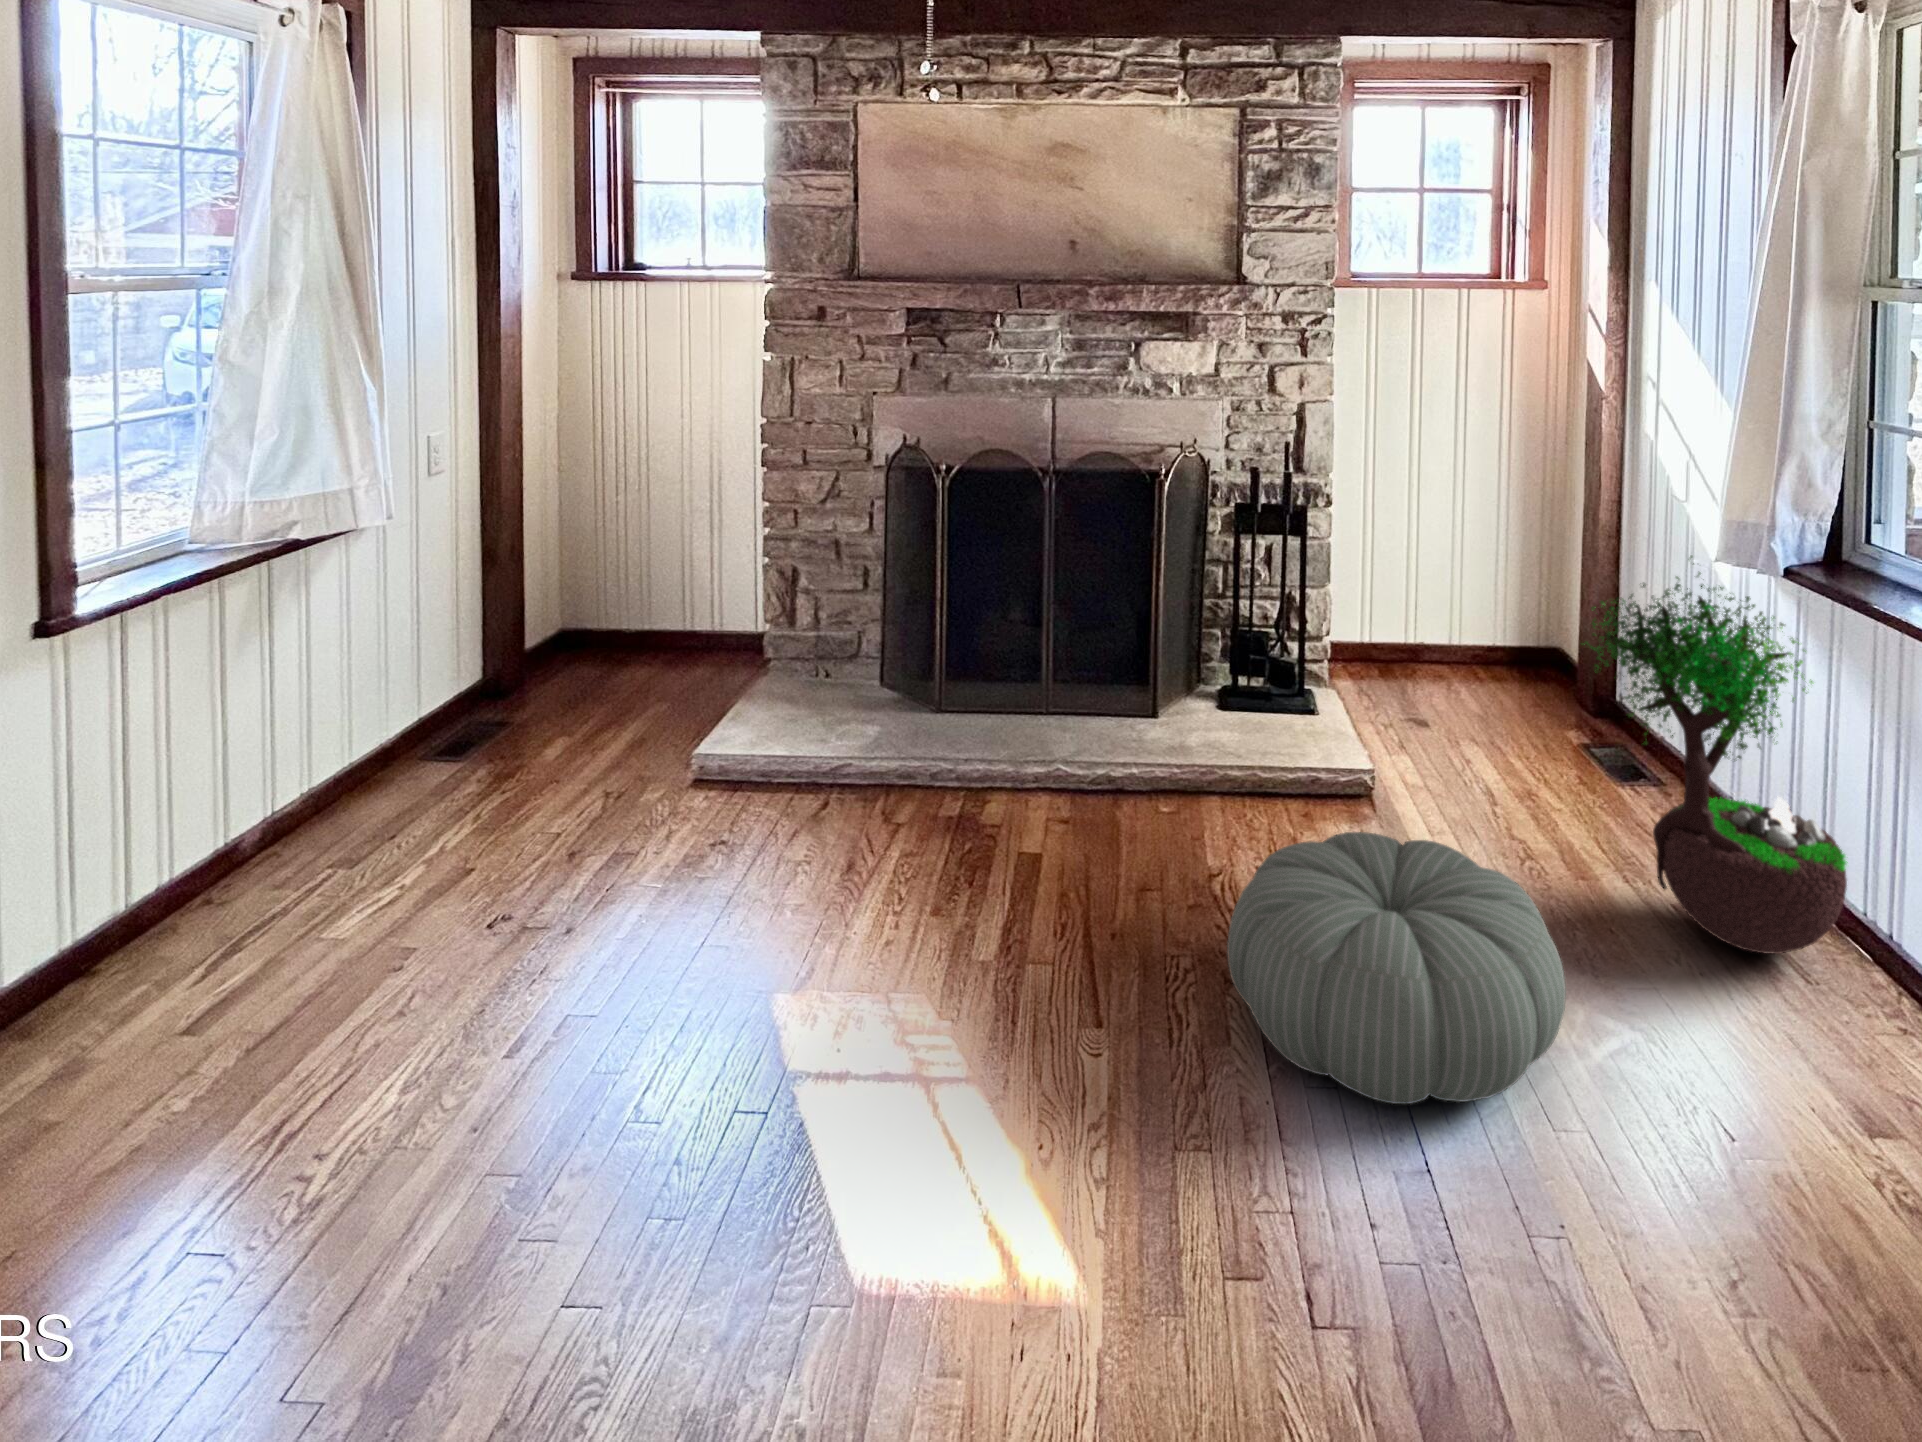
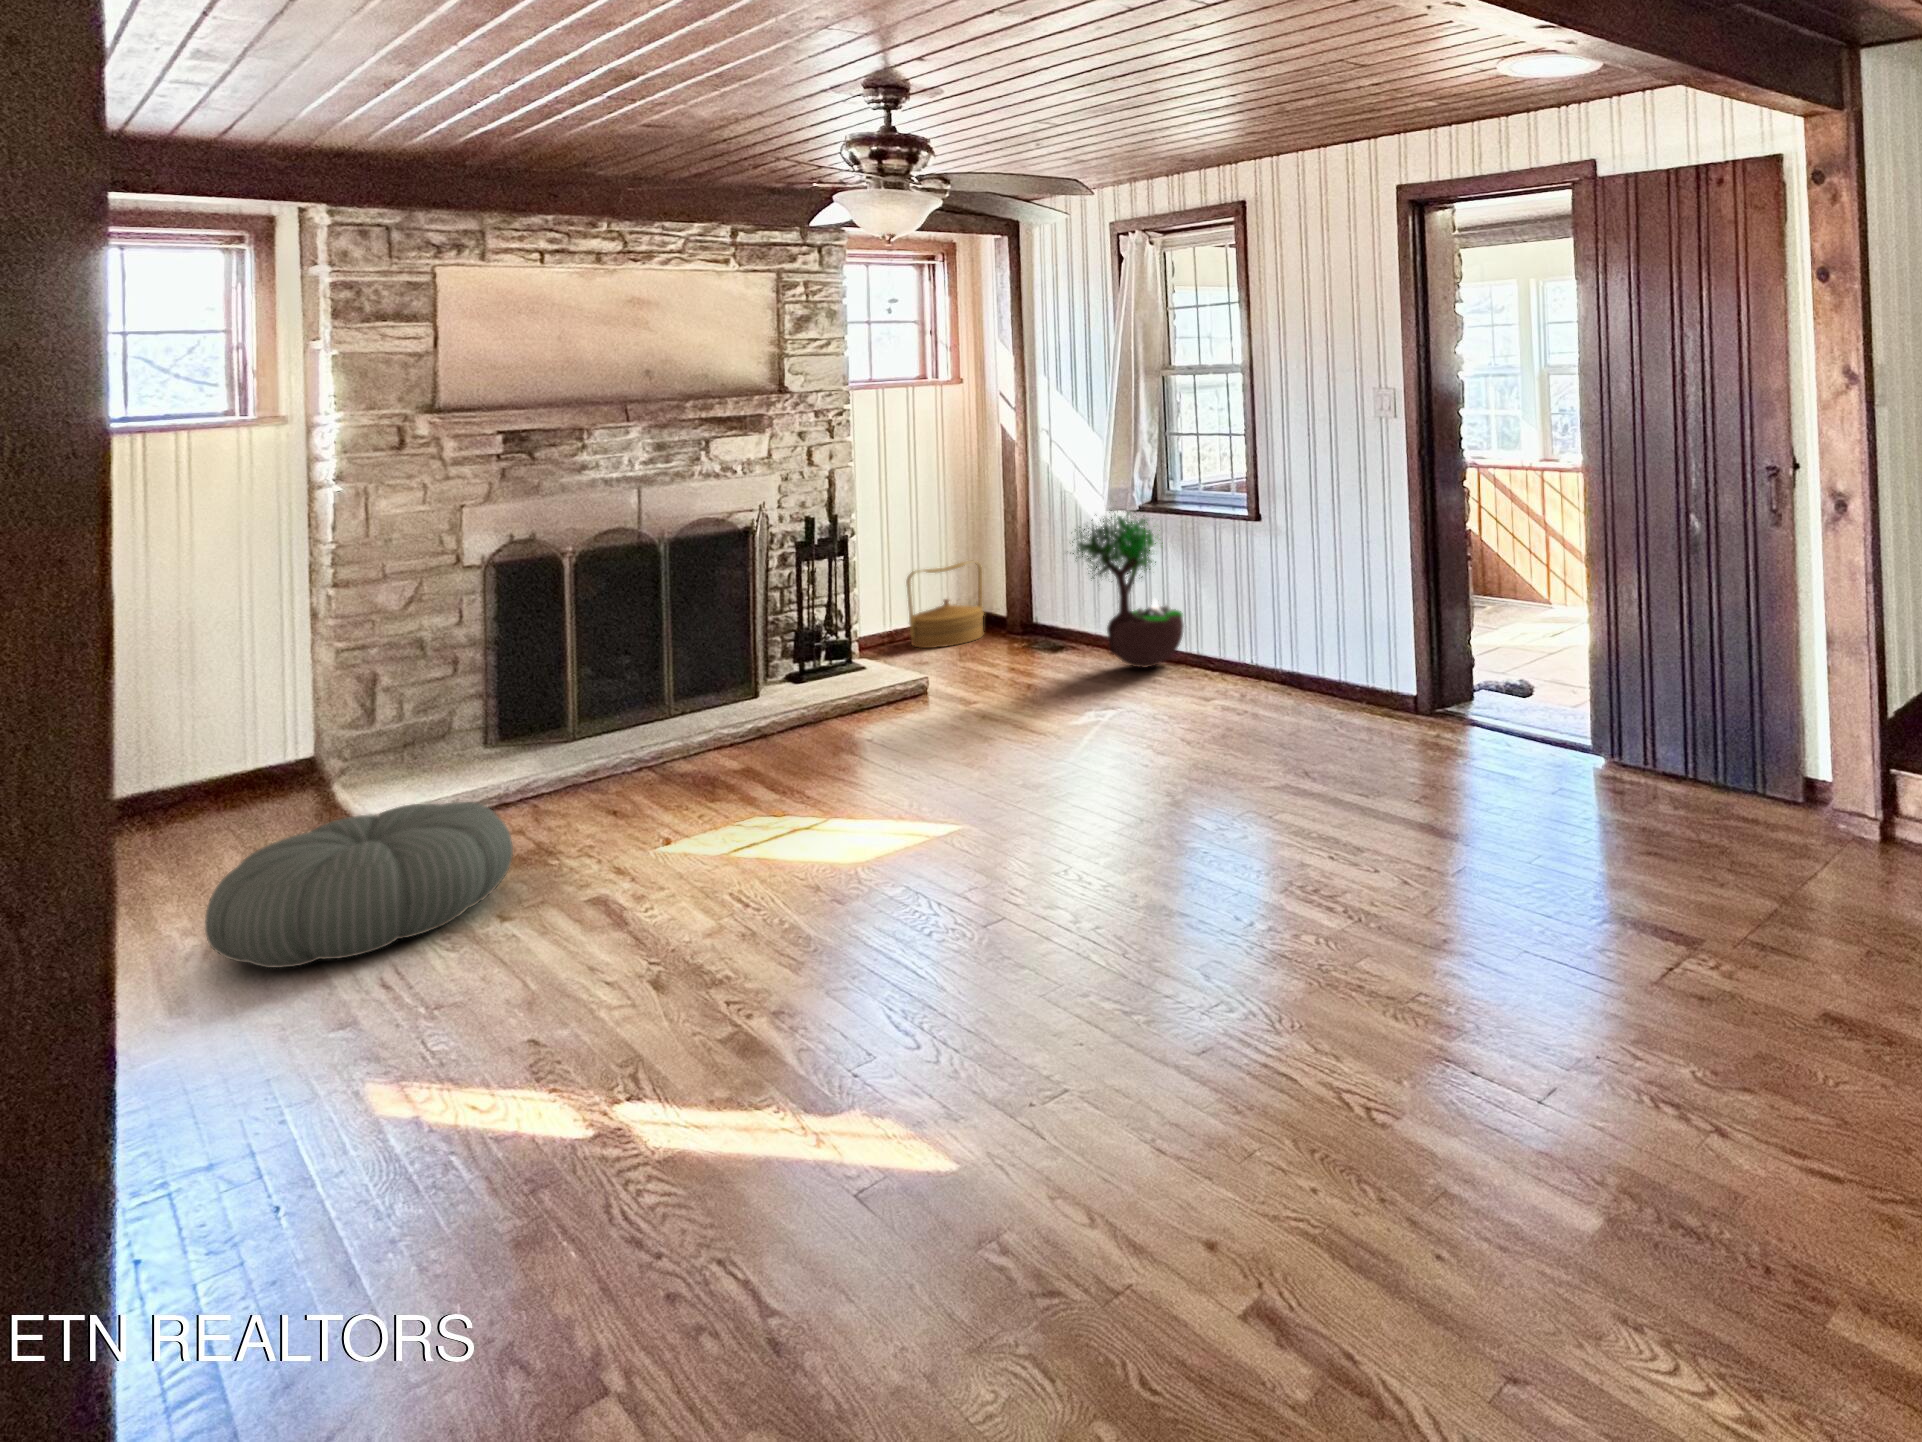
woven basket: none [1418,573,1541,709] -> present [906,562,984,648]
pouf: present [1227,832,1566,1104] -> present [205,802,513,968]

